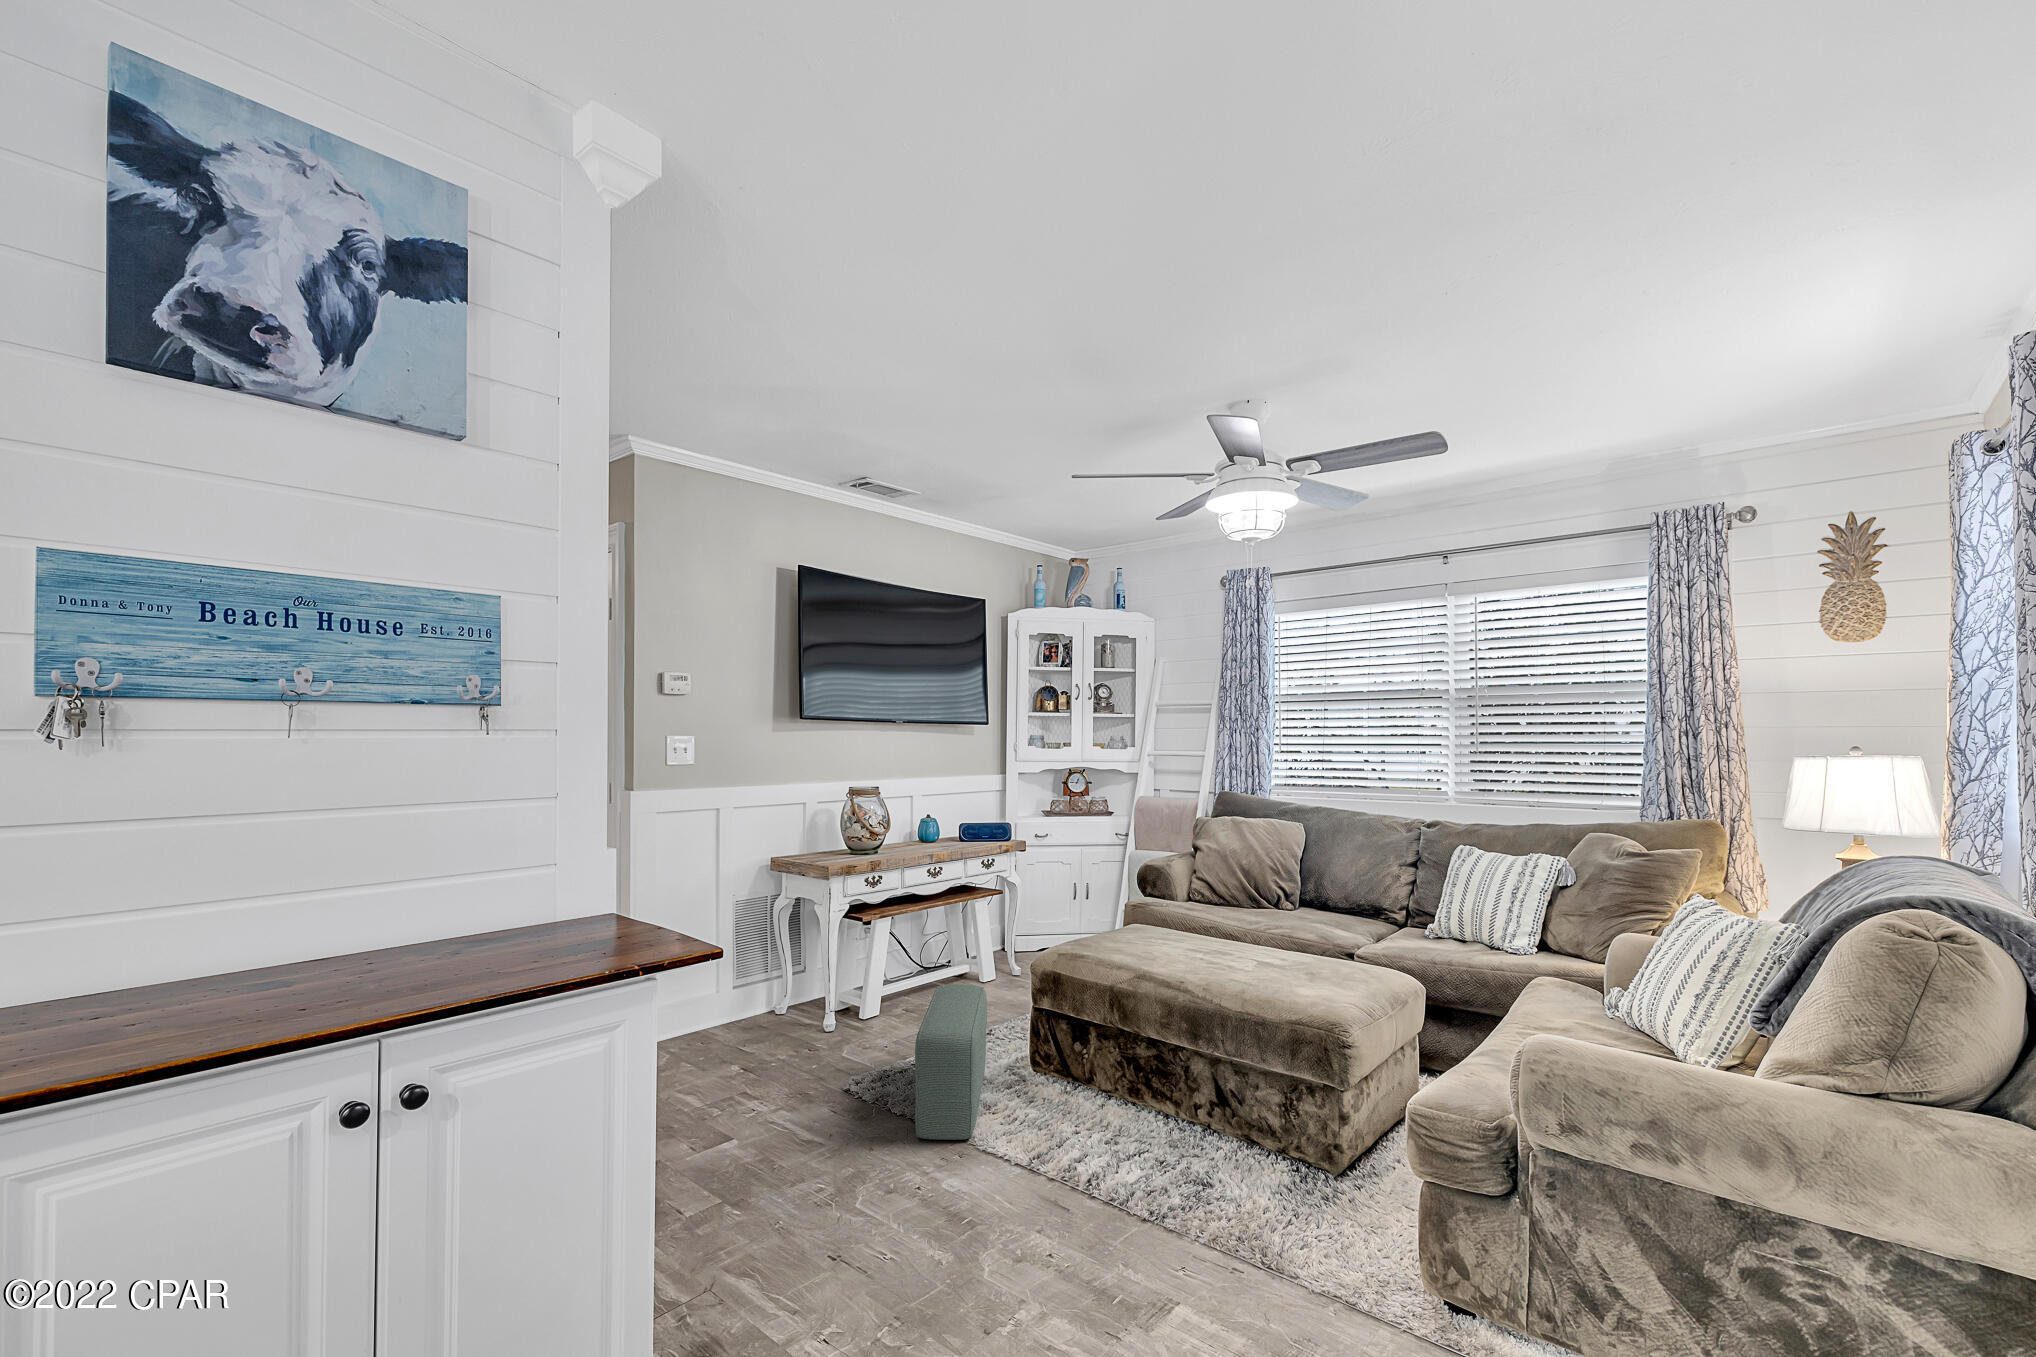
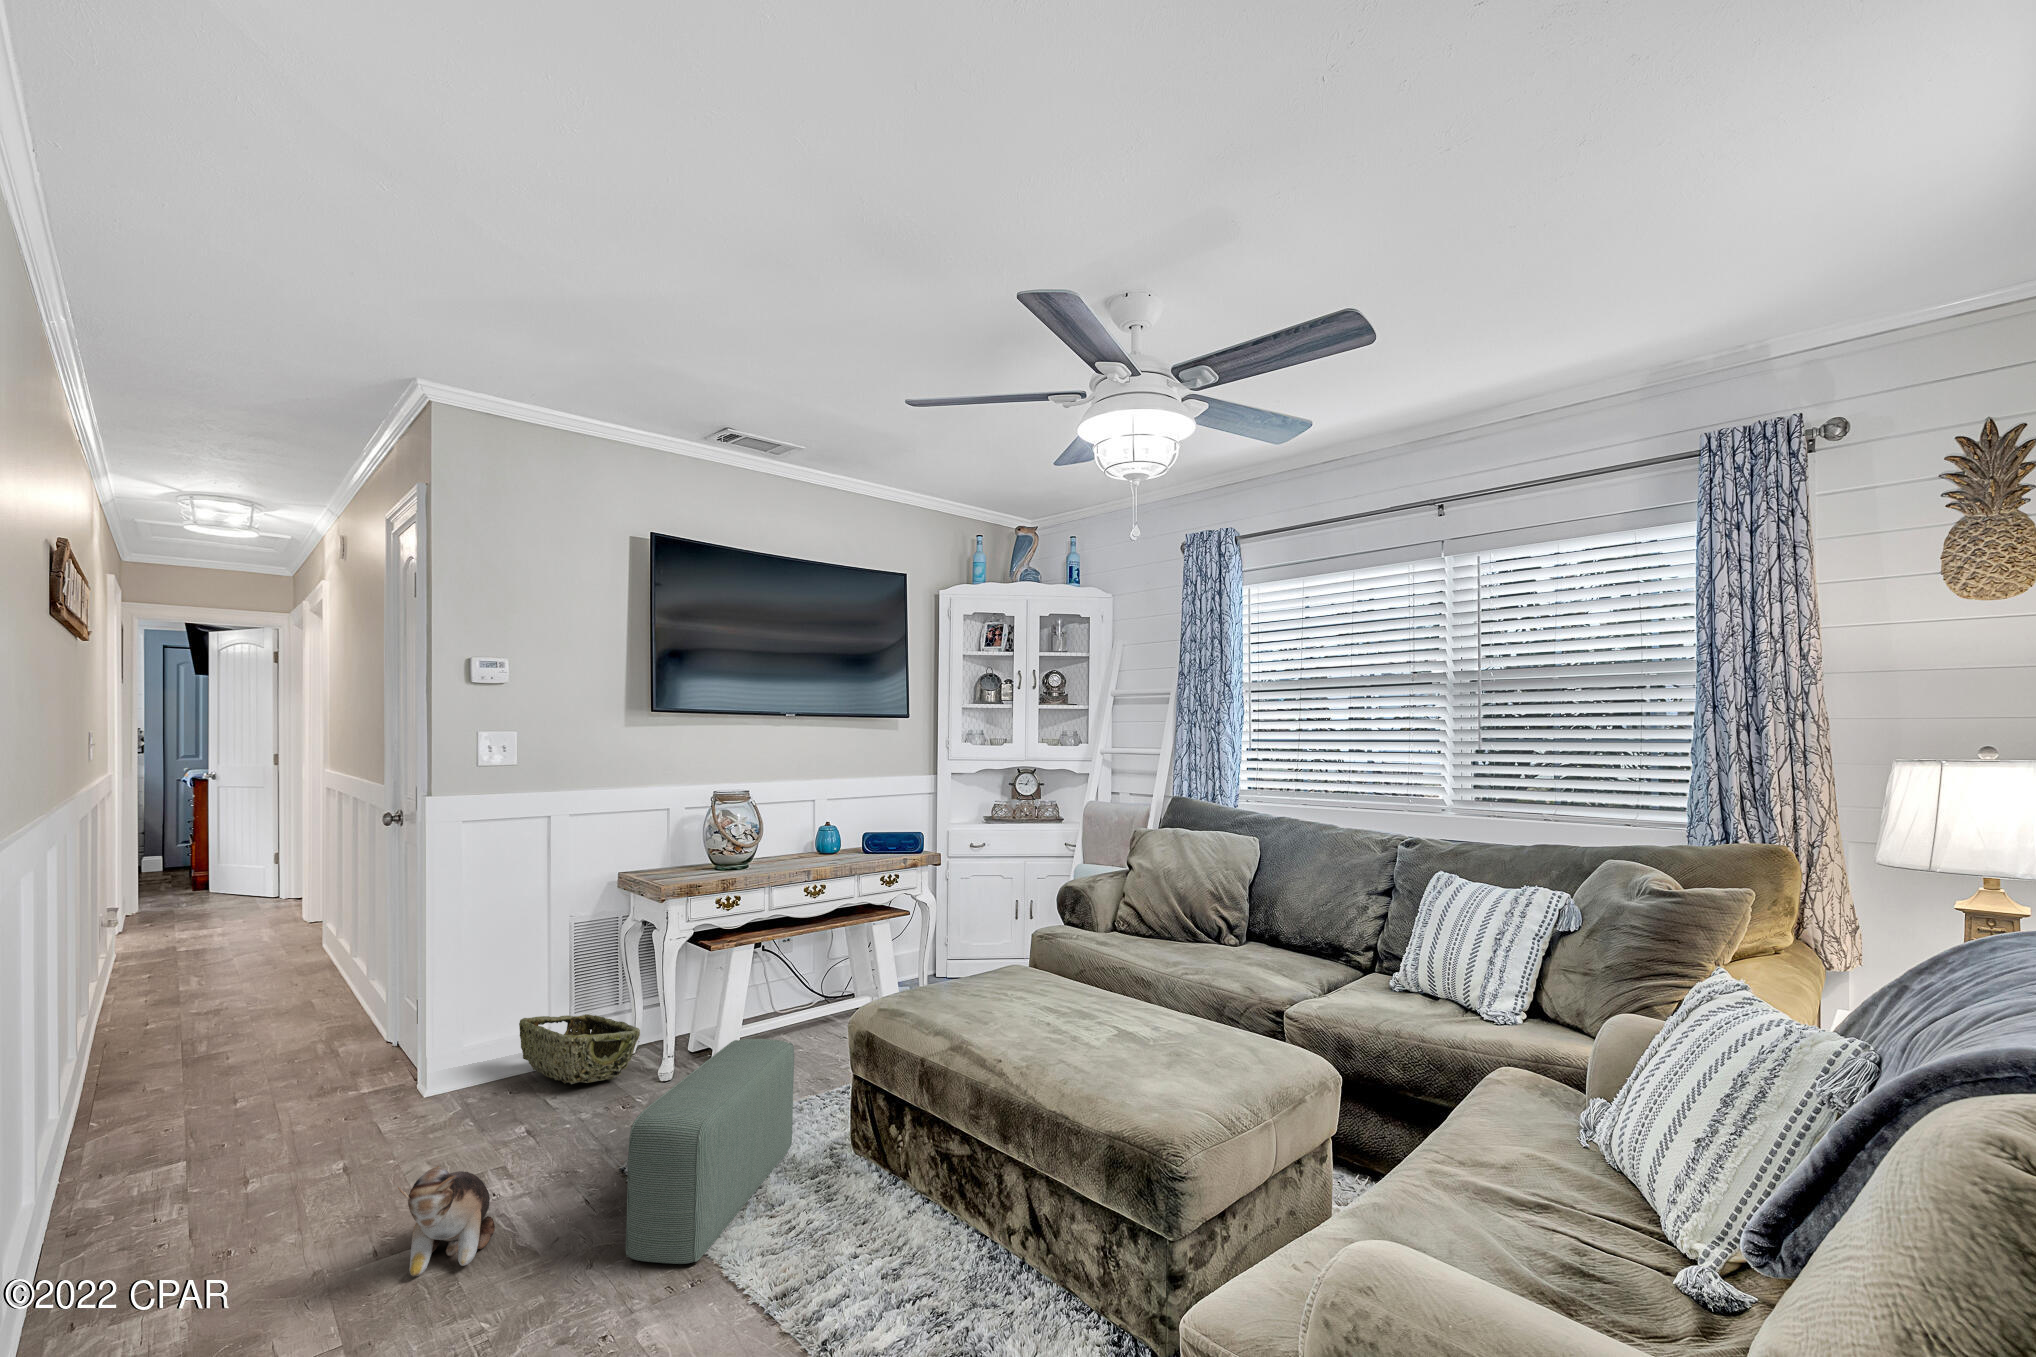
woven basket: none [713,980,819,1034] -> present [519,1014,640,1084]
plush toy: none [754,1072,803,1155] -> present [398,1166,495,1276]

